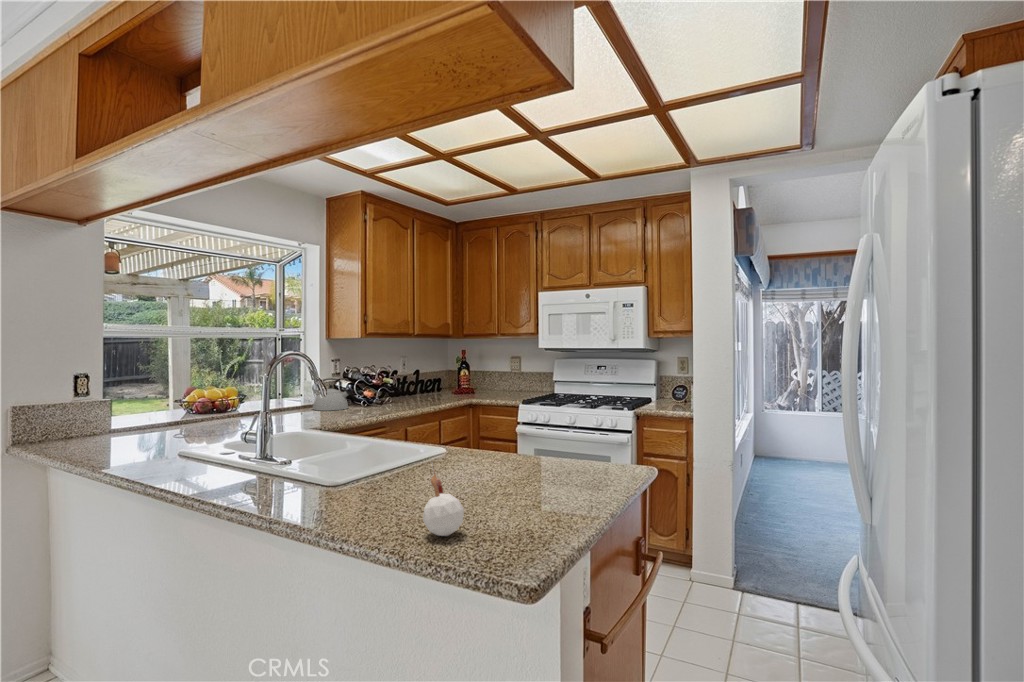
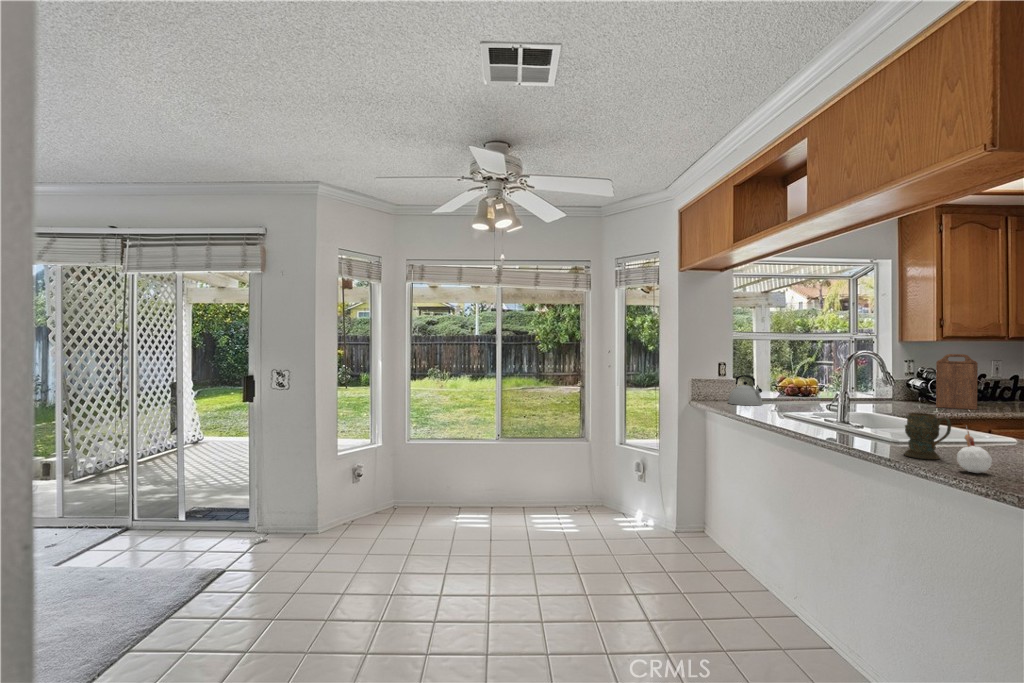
cutting board: none [361,352,395,409] -> present [936,354,978,410]
kettle: present [313,378,349,411] -> present [728,375,762,405]
mug: none [348,443,409,519] -> present [904,413,951,459]

